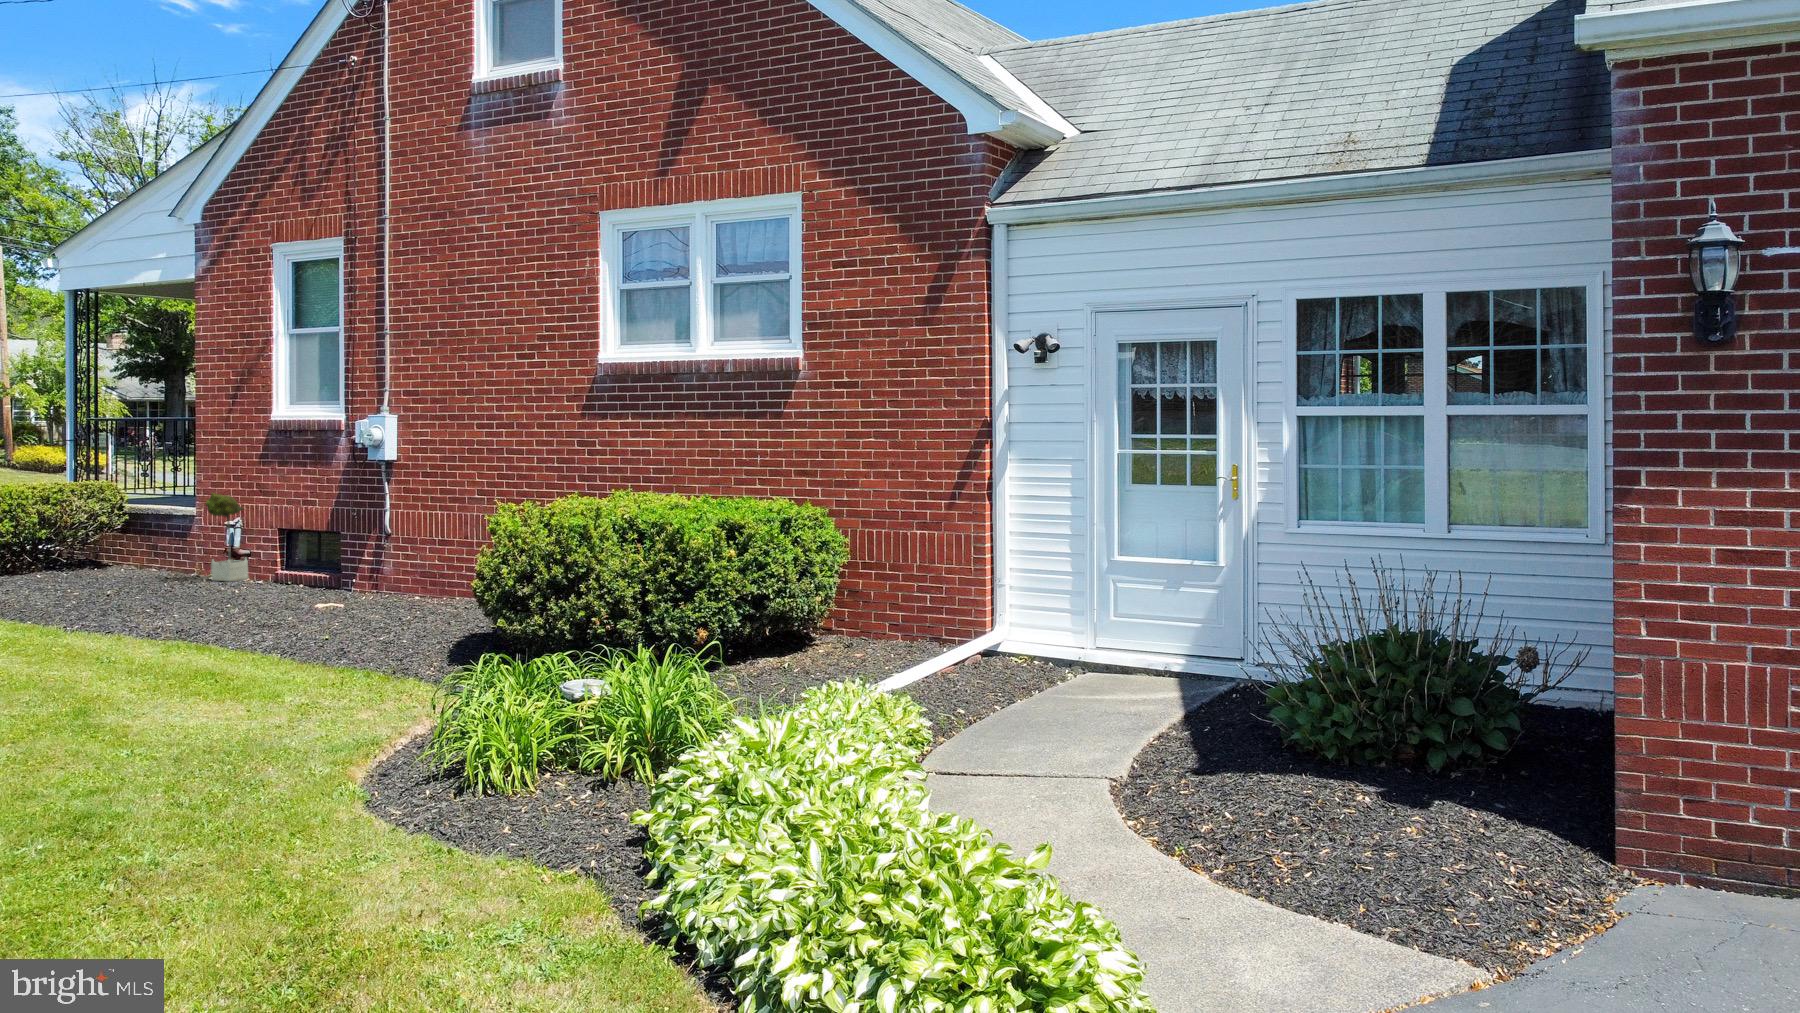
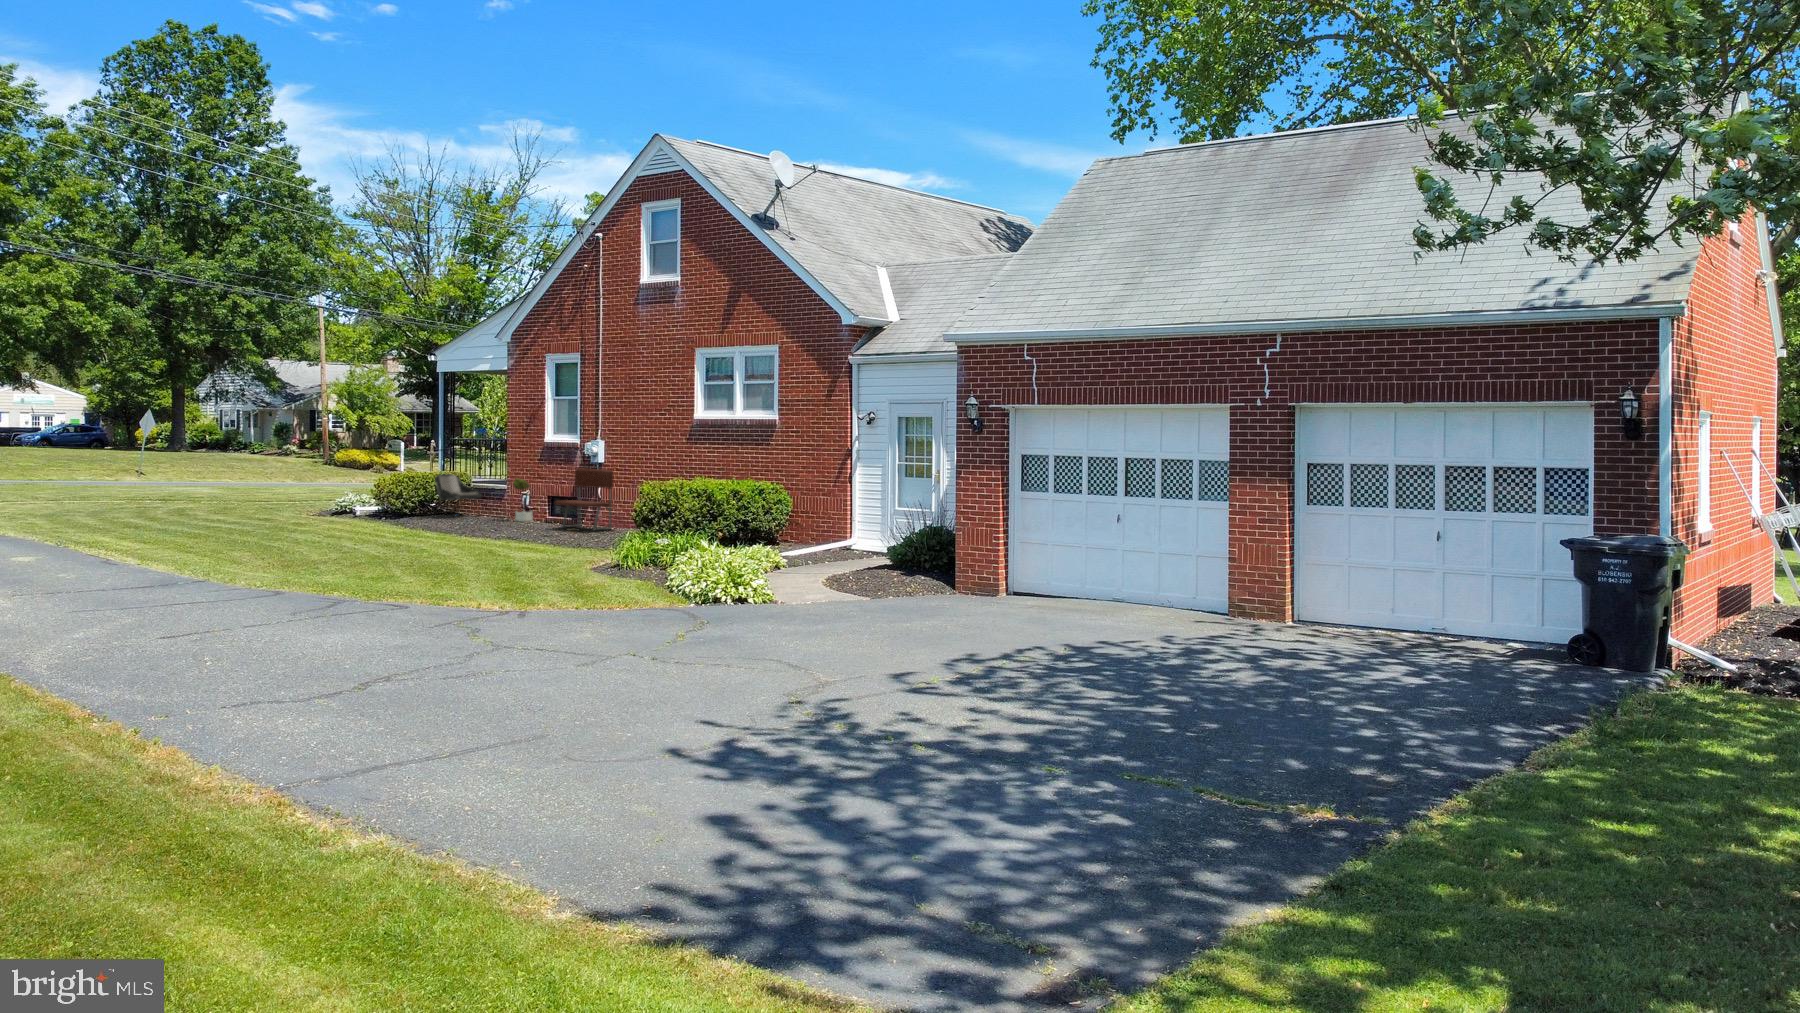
bench: none [289,473,416,604] -> present [555,469,613,530]
lounge chair: none [40,486,147,576] -> present [435,474,482,516]

